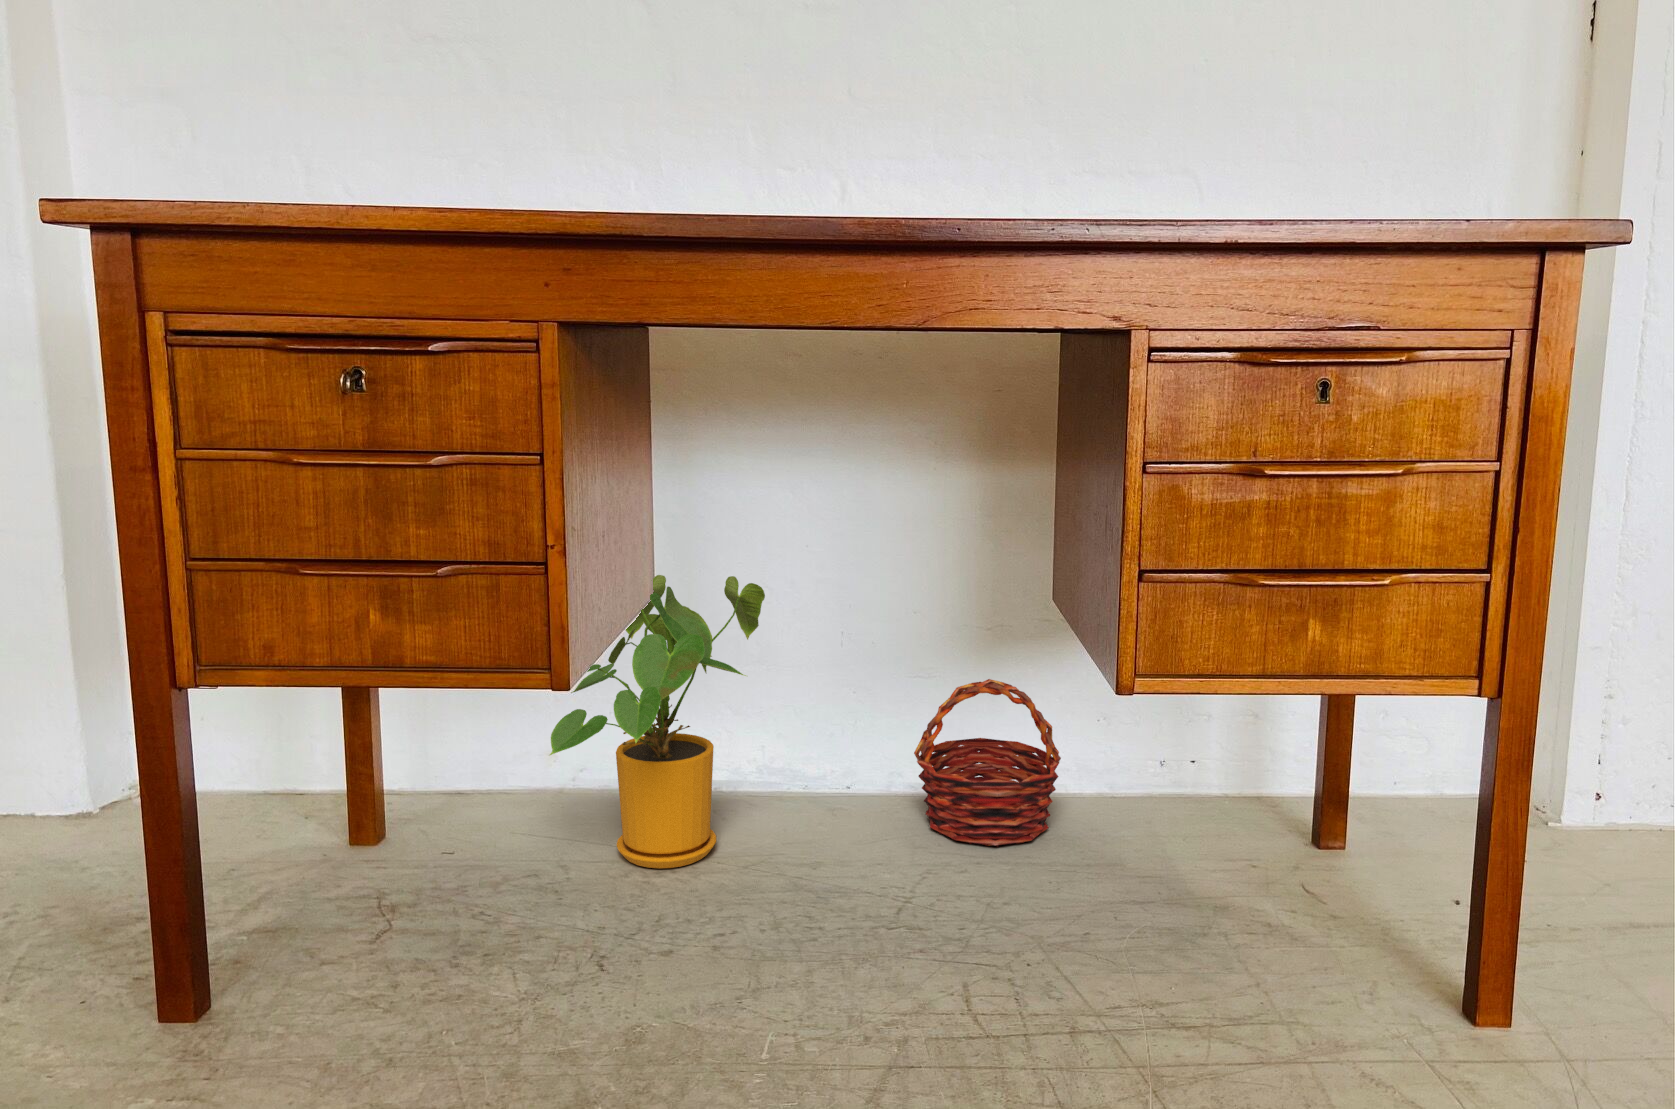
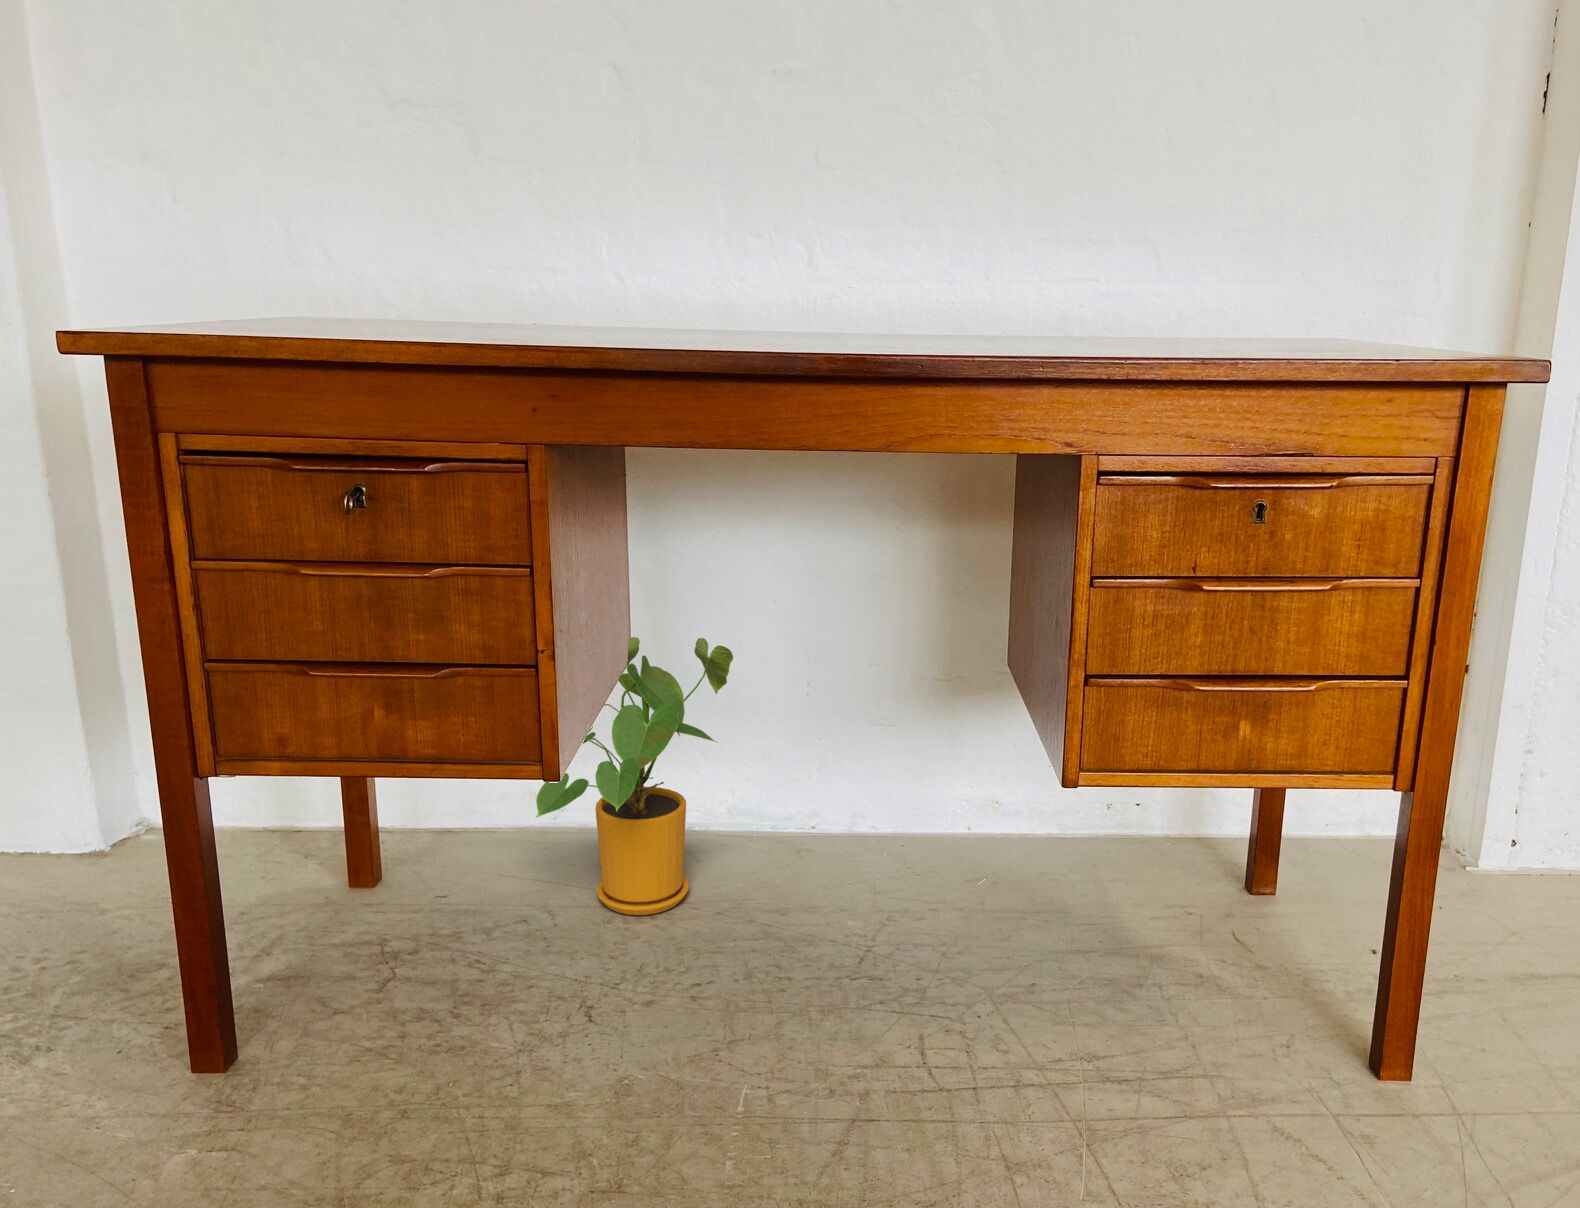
basket: present [914,679,1061,847] -> none [873,736,1010,893]

